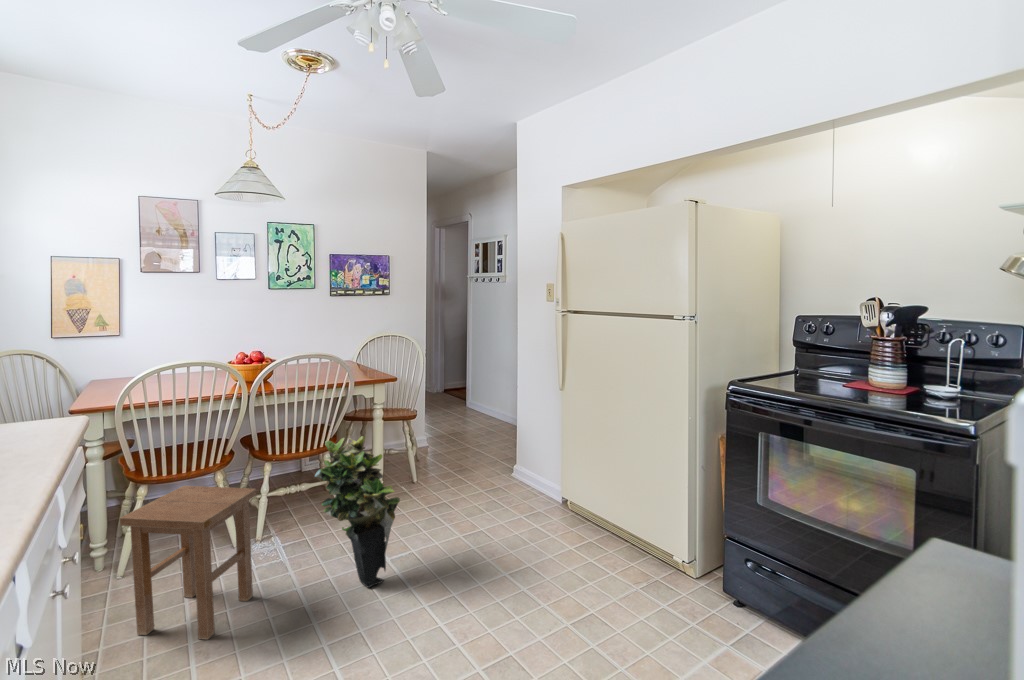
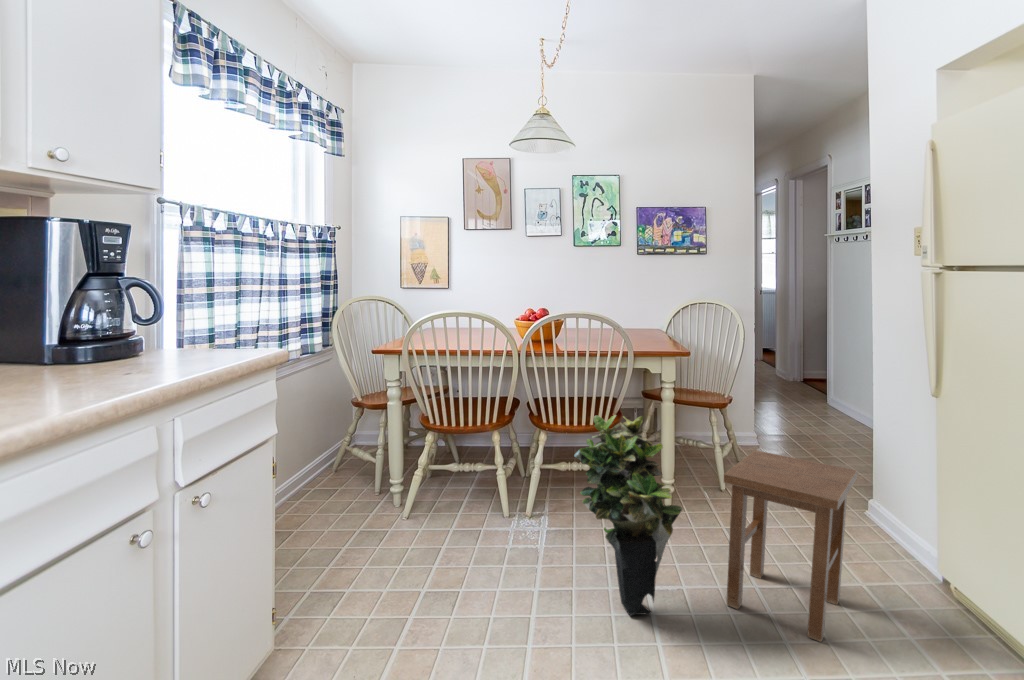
stool: present [120,486,256,640] -> present [724,450,857,642]

